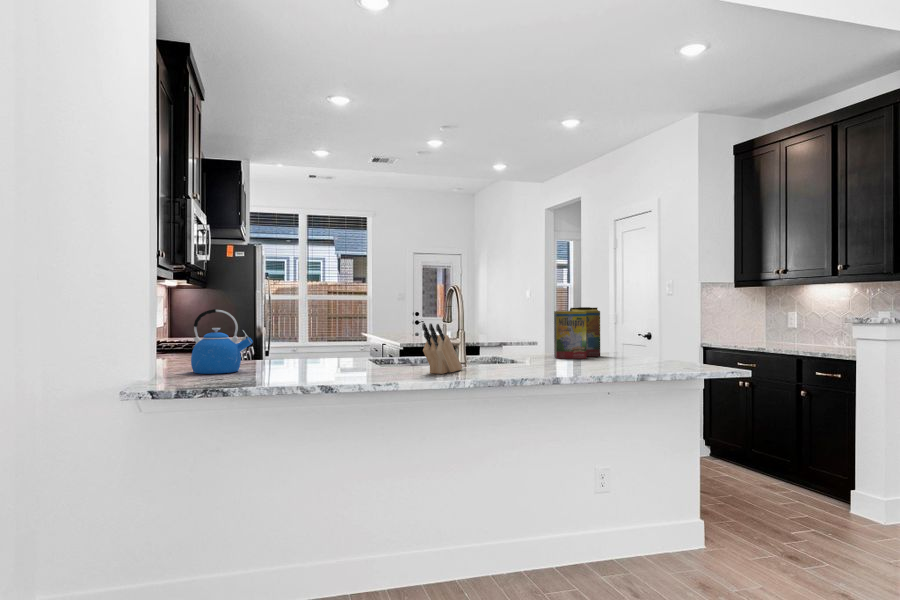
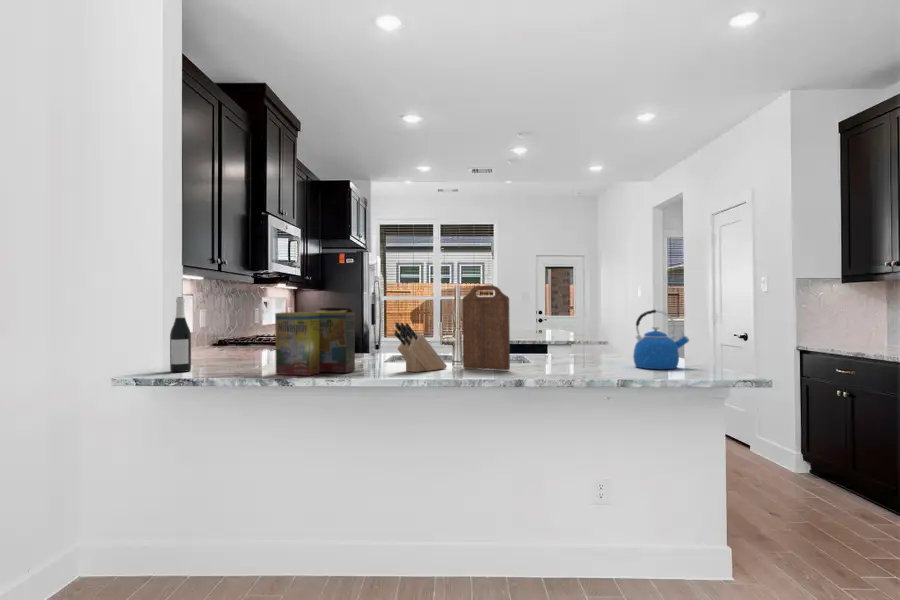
cutting board: none [477,286,526,369] -> present [462,286,510,370]
wine bottle: none [166,296,190,383] -> present [170,297,191,372]
cereal box: present [554,307,600,359] -> present [275,308,355,376]
kettle: present [191,309,253,374] -> present [633,310,689,369]

